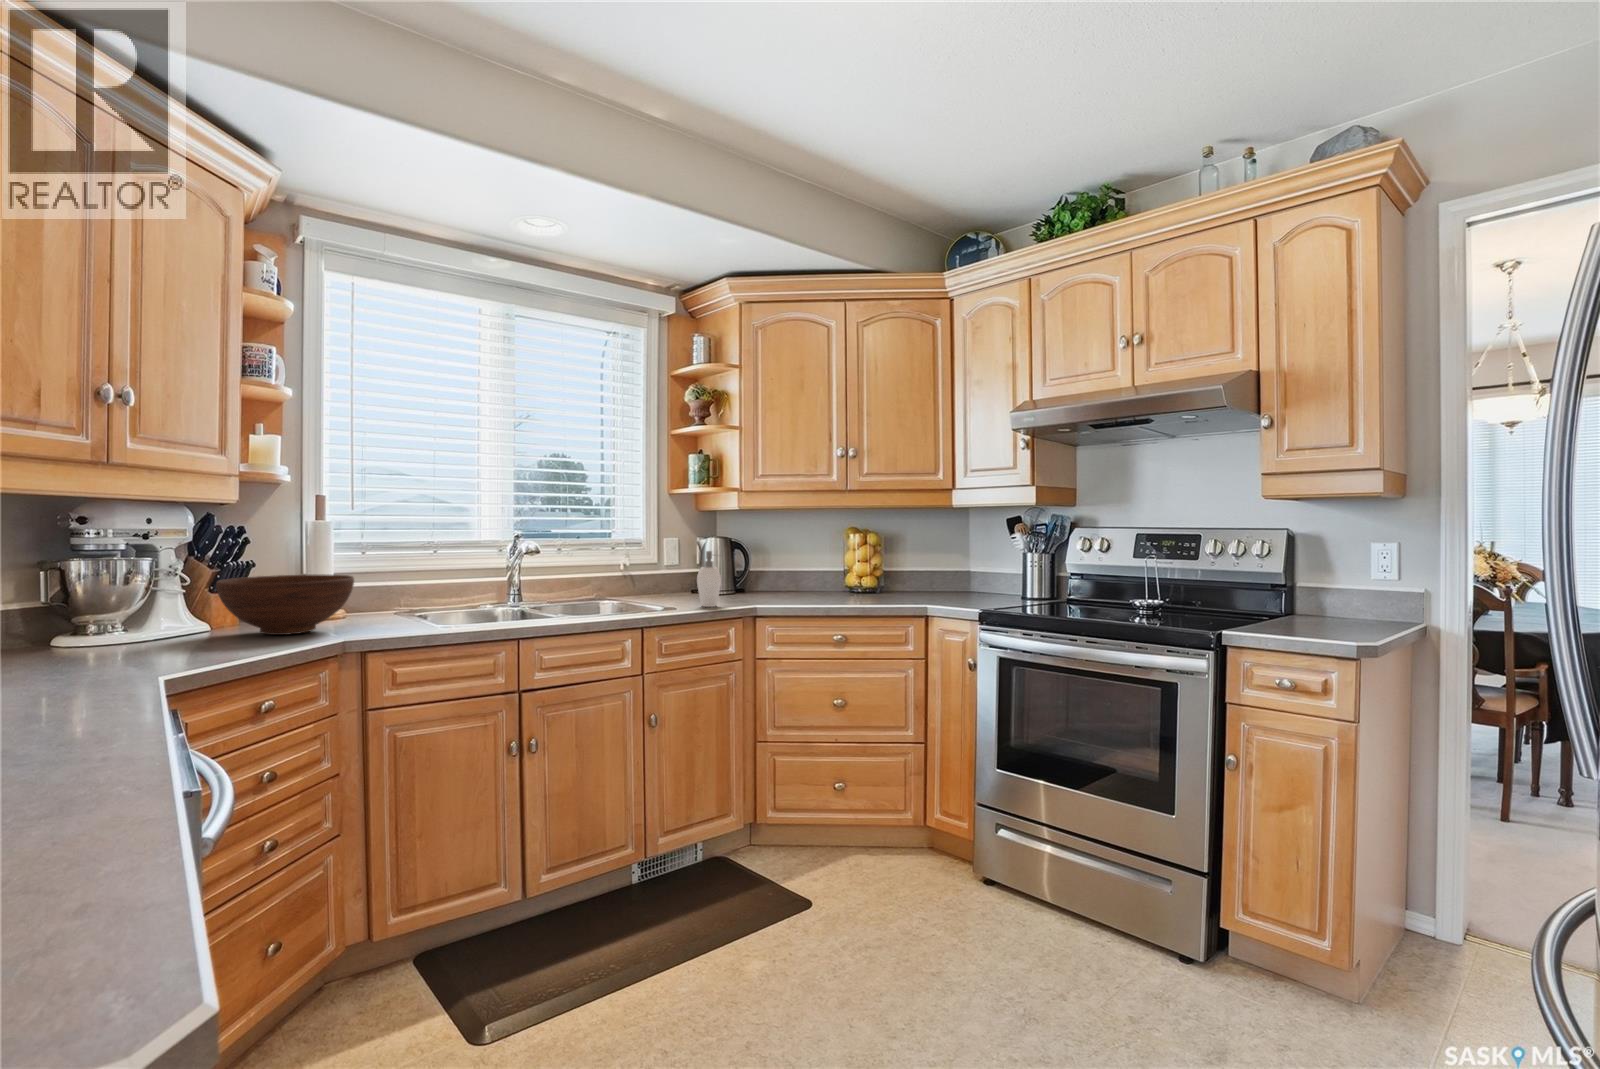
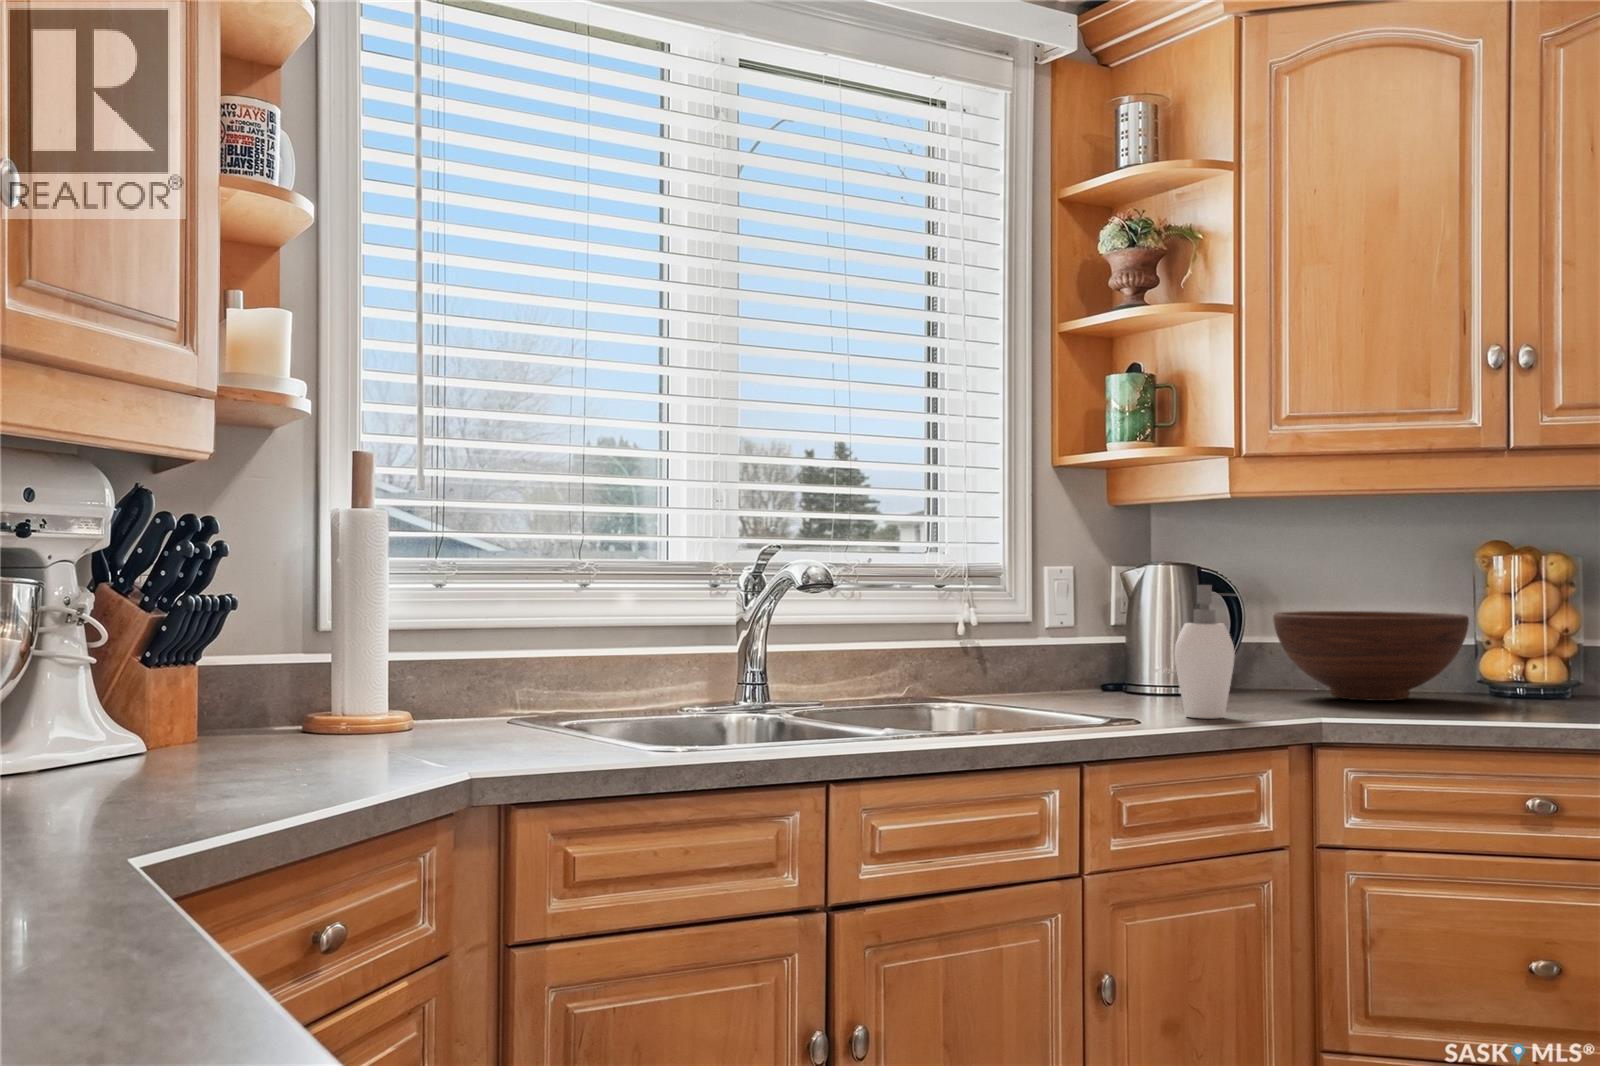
fruit bowl: present [216,574,354,635] -> present [1273,611,1469,701]

